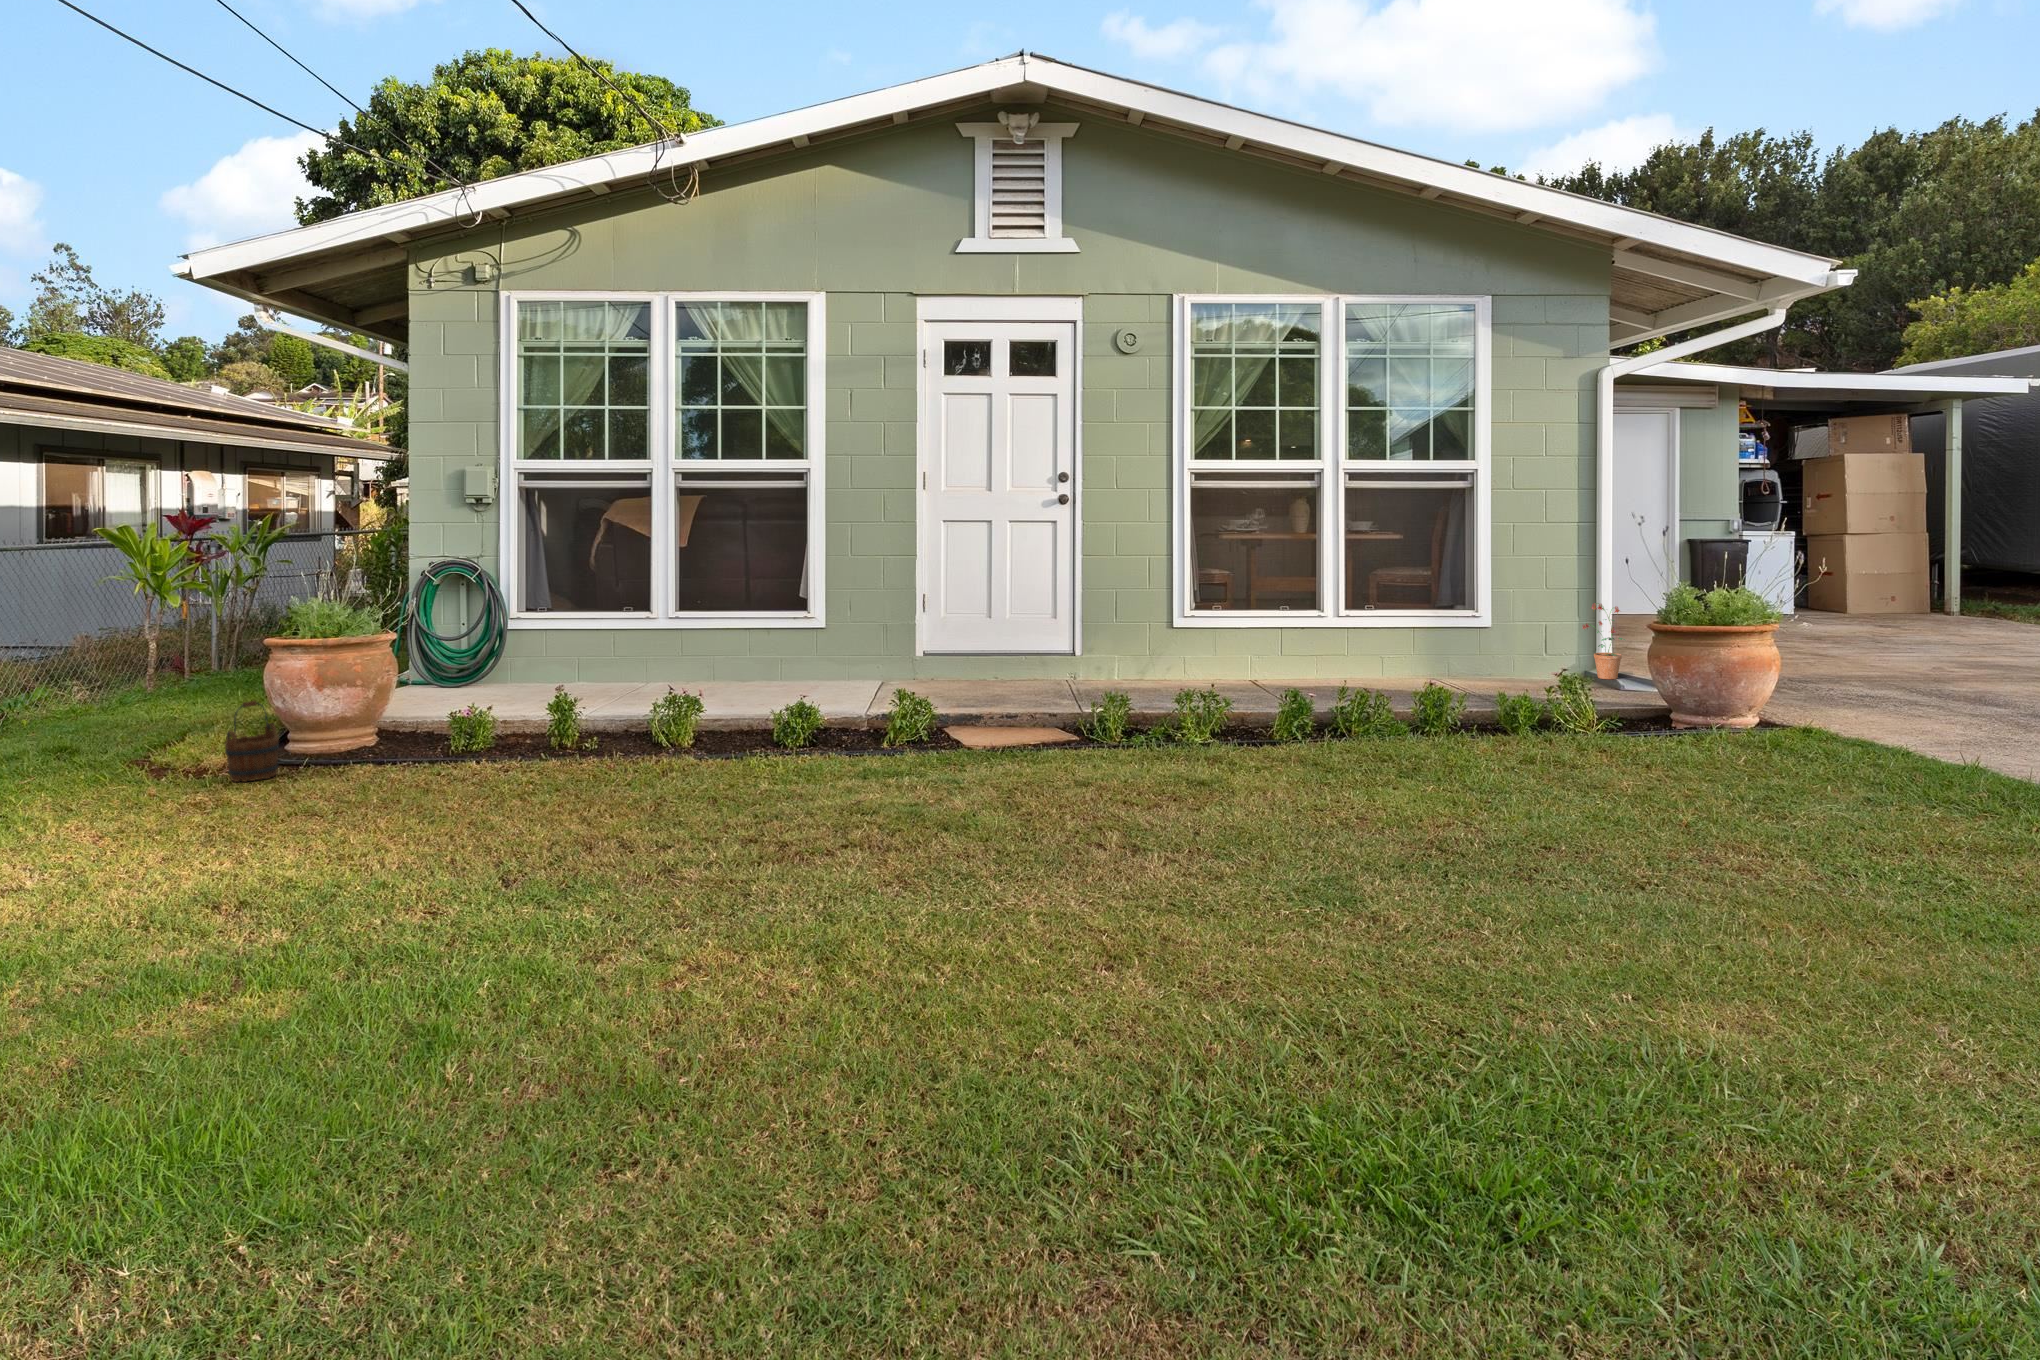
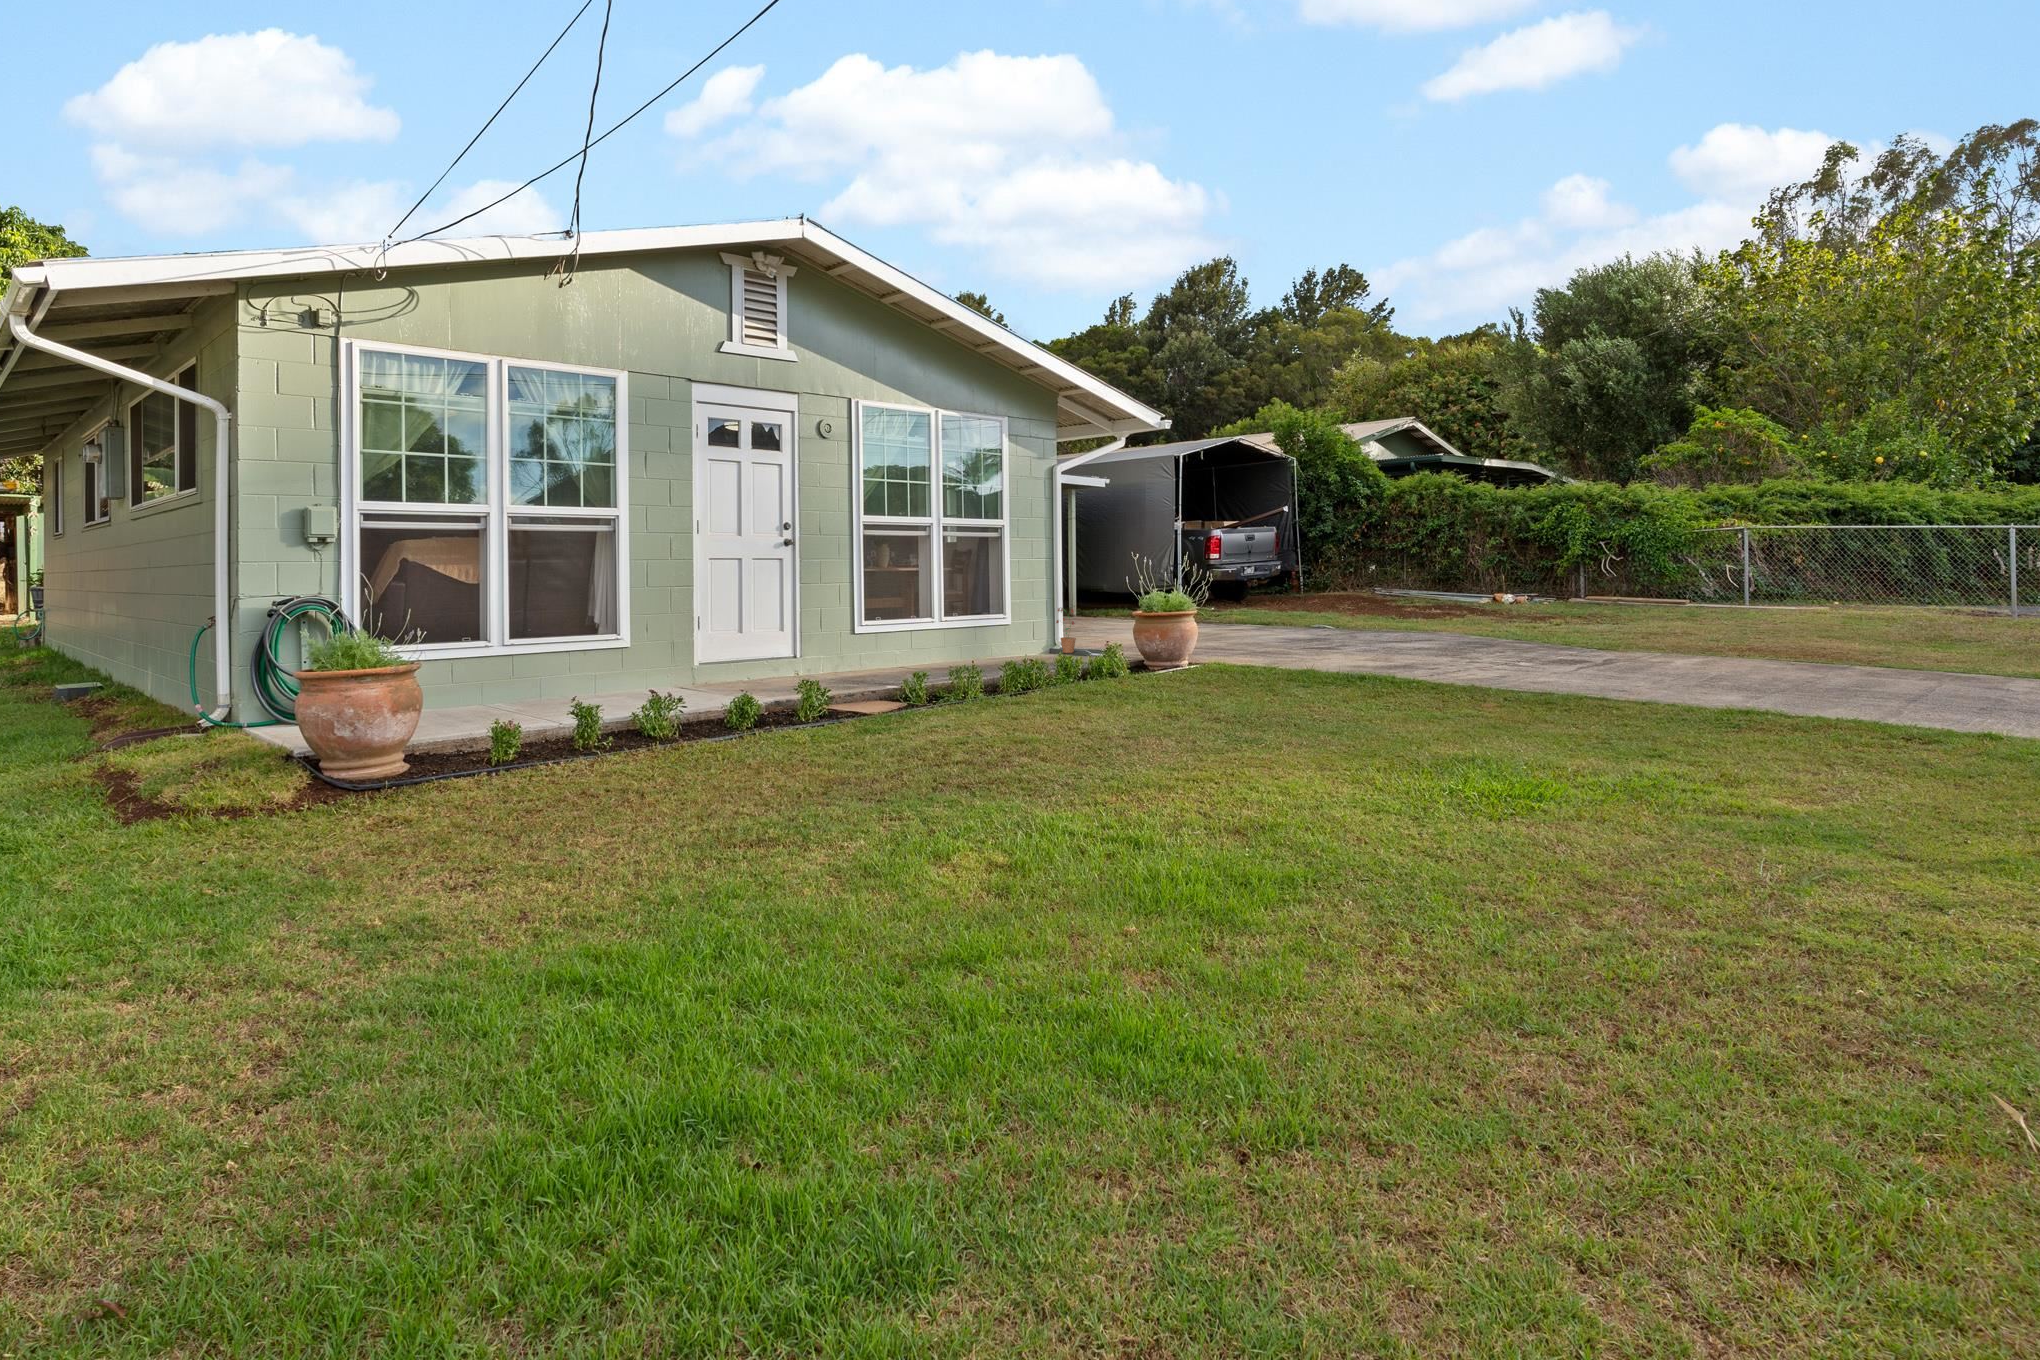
wooden bucket: present [225,701,279,782] -> none [331,725,382,805]

